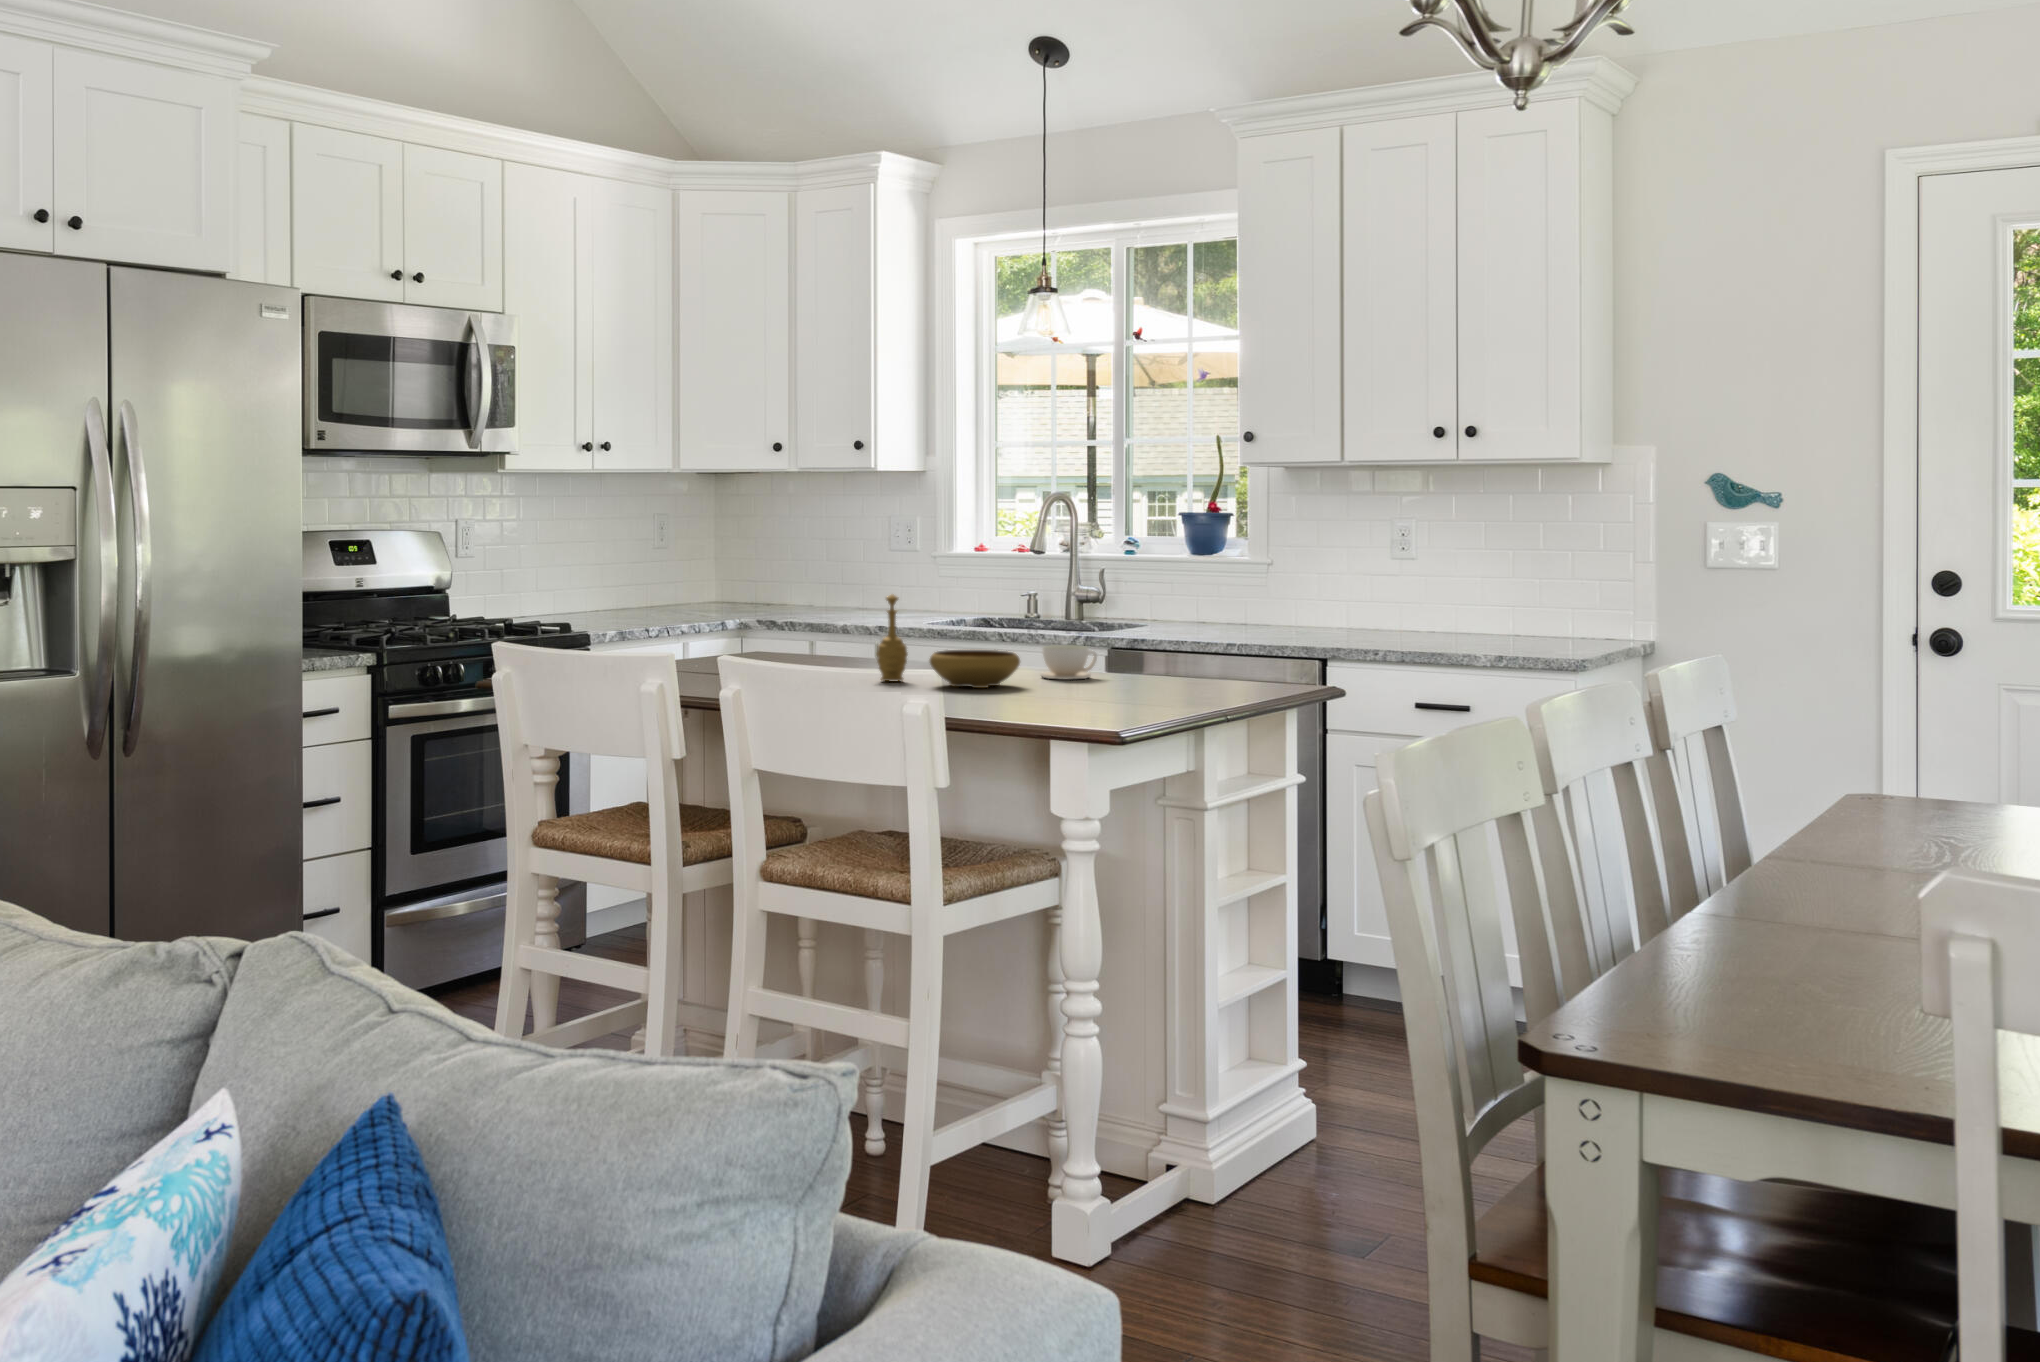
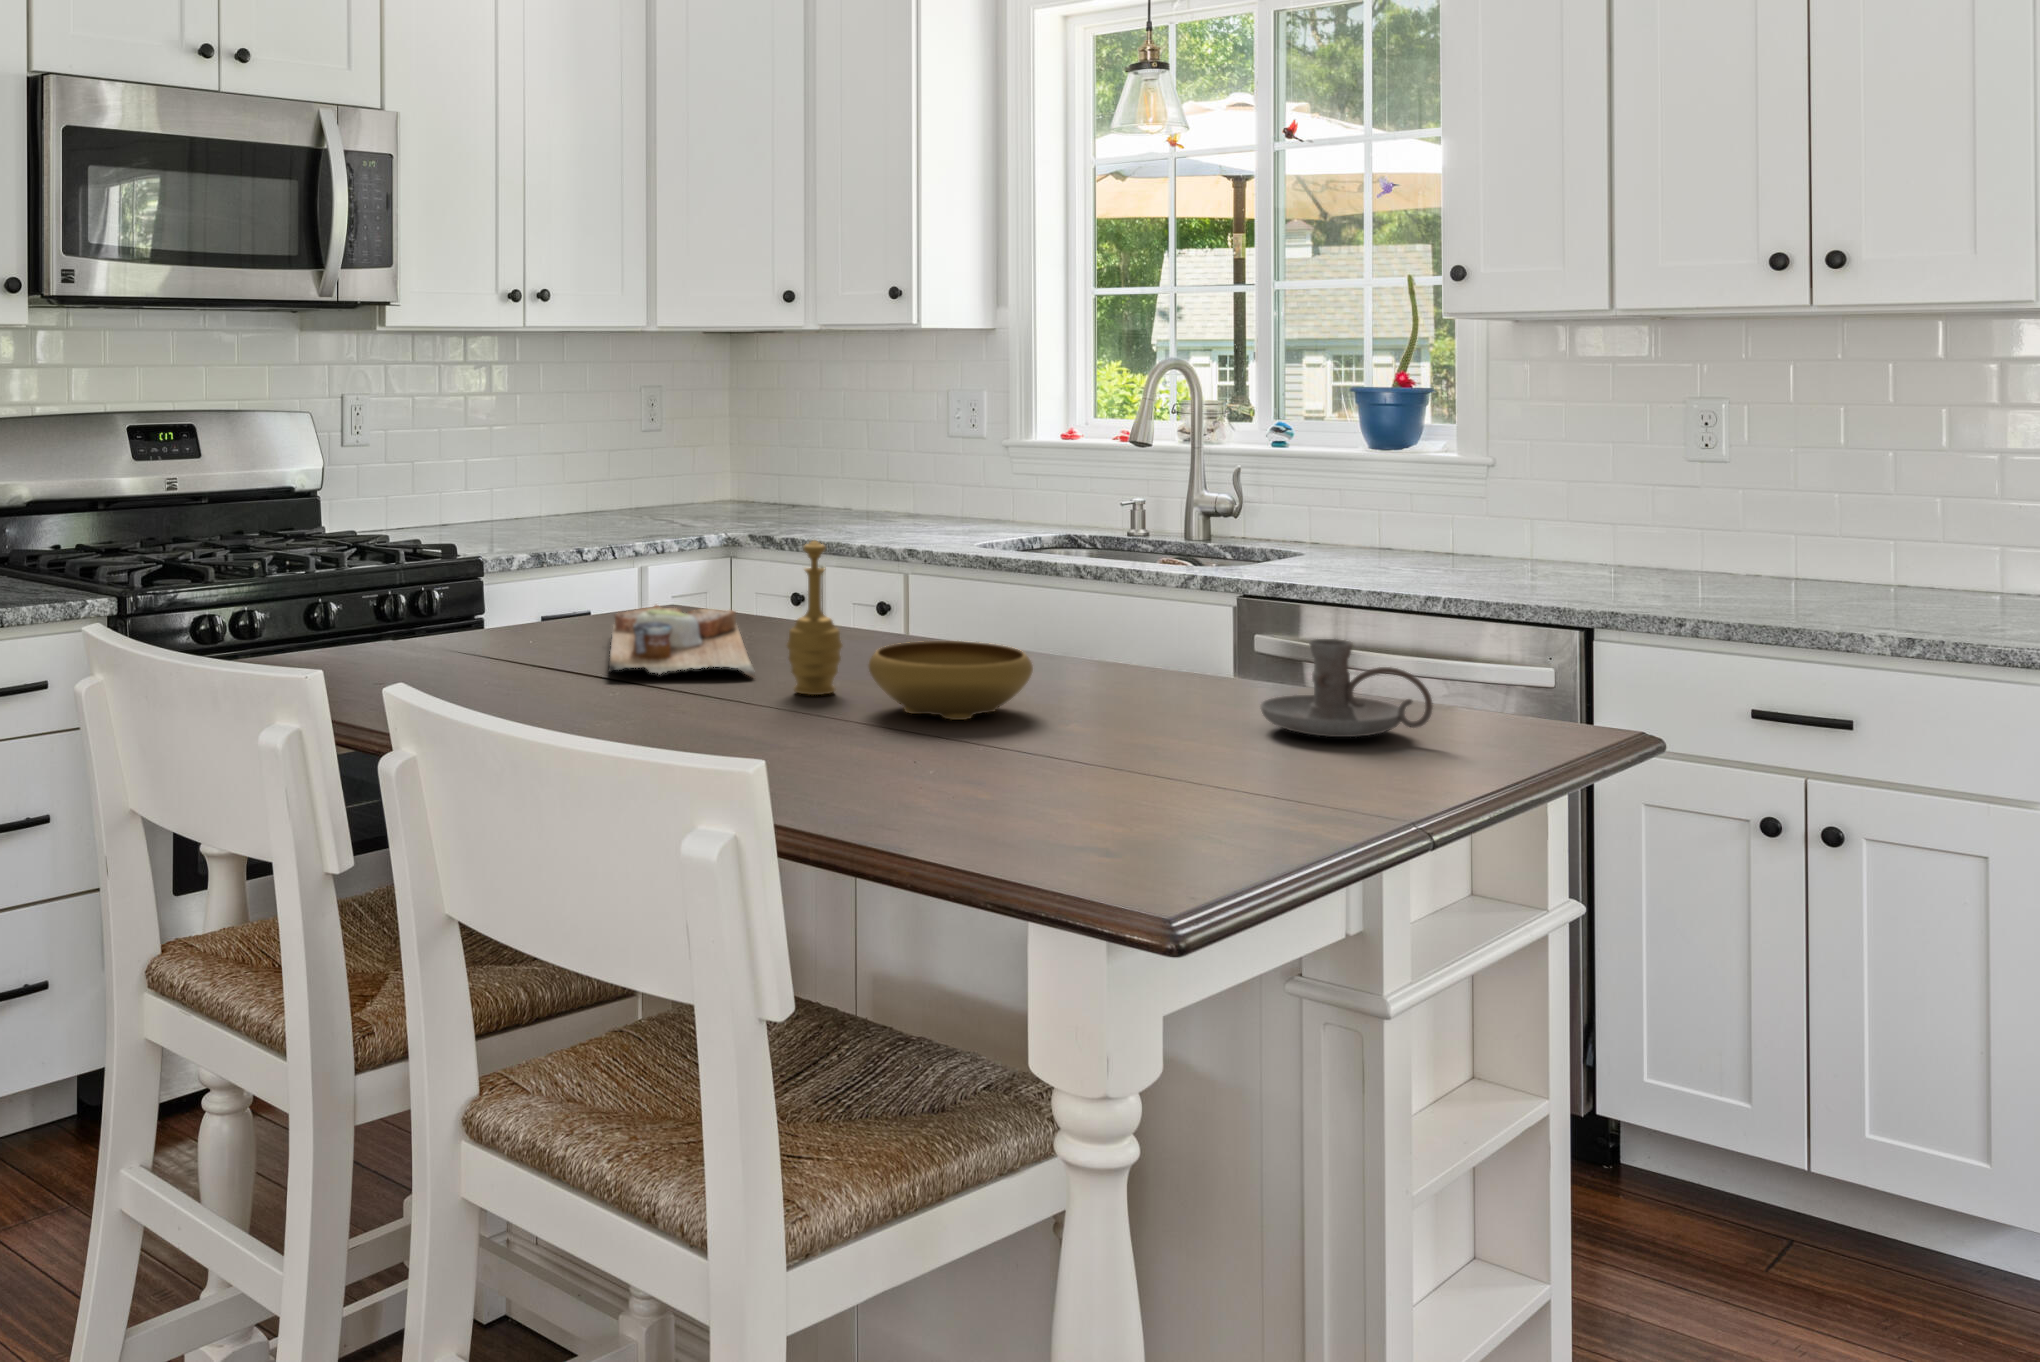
candle holder: none [1144,640,1233,690] -> present [1261,639,1433,737]
cutting board: none [740,642,852,677] -> present [609,605,755,678]
coffee cup: present [1041,645,1097,680] -> none [1083,629,1185,696]

